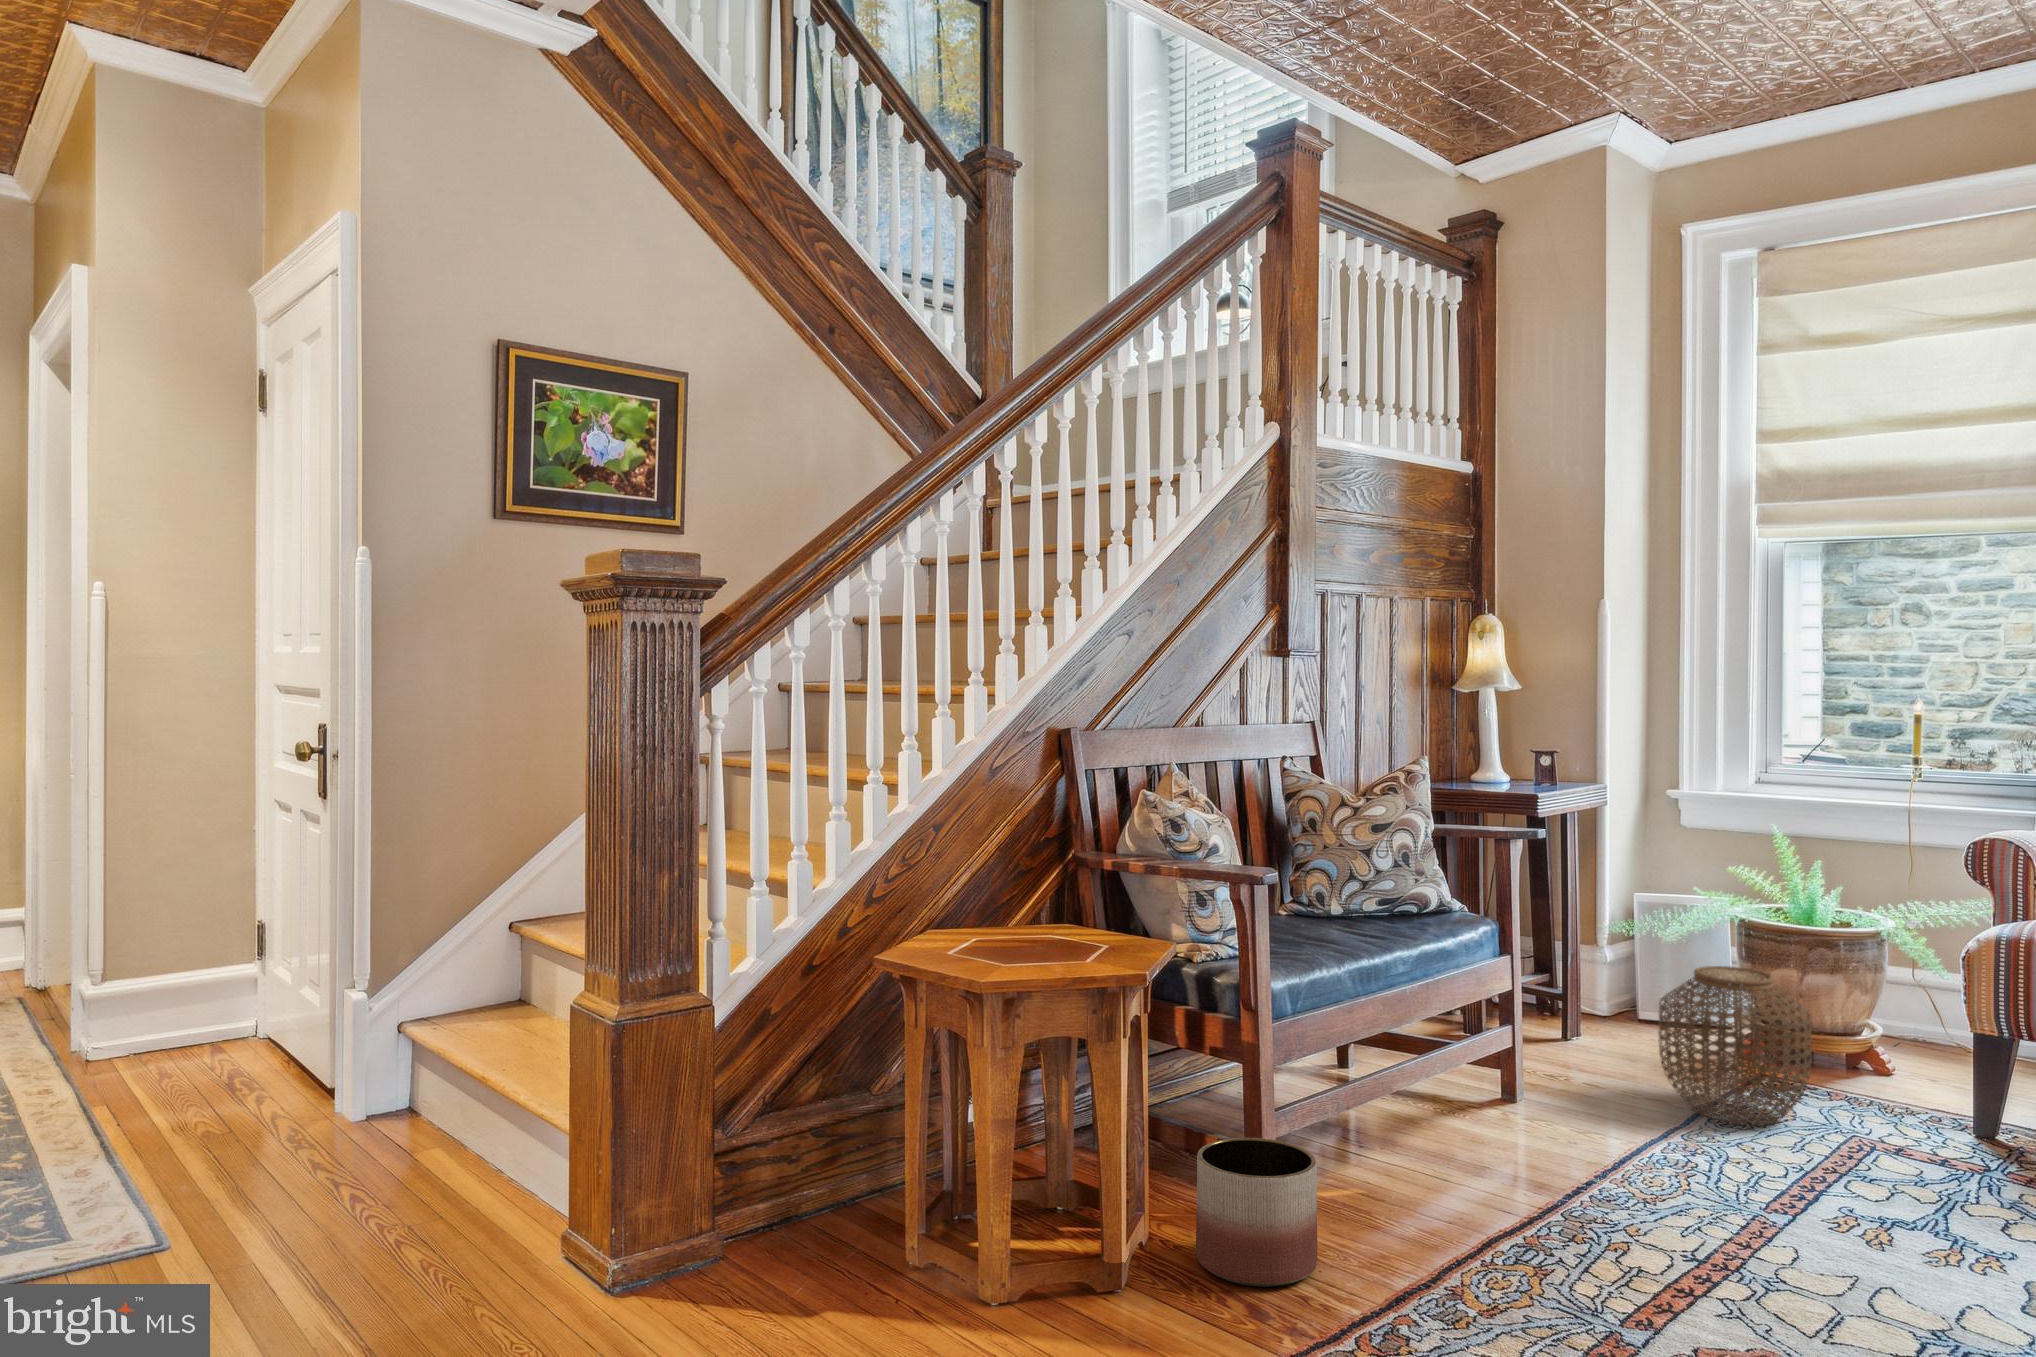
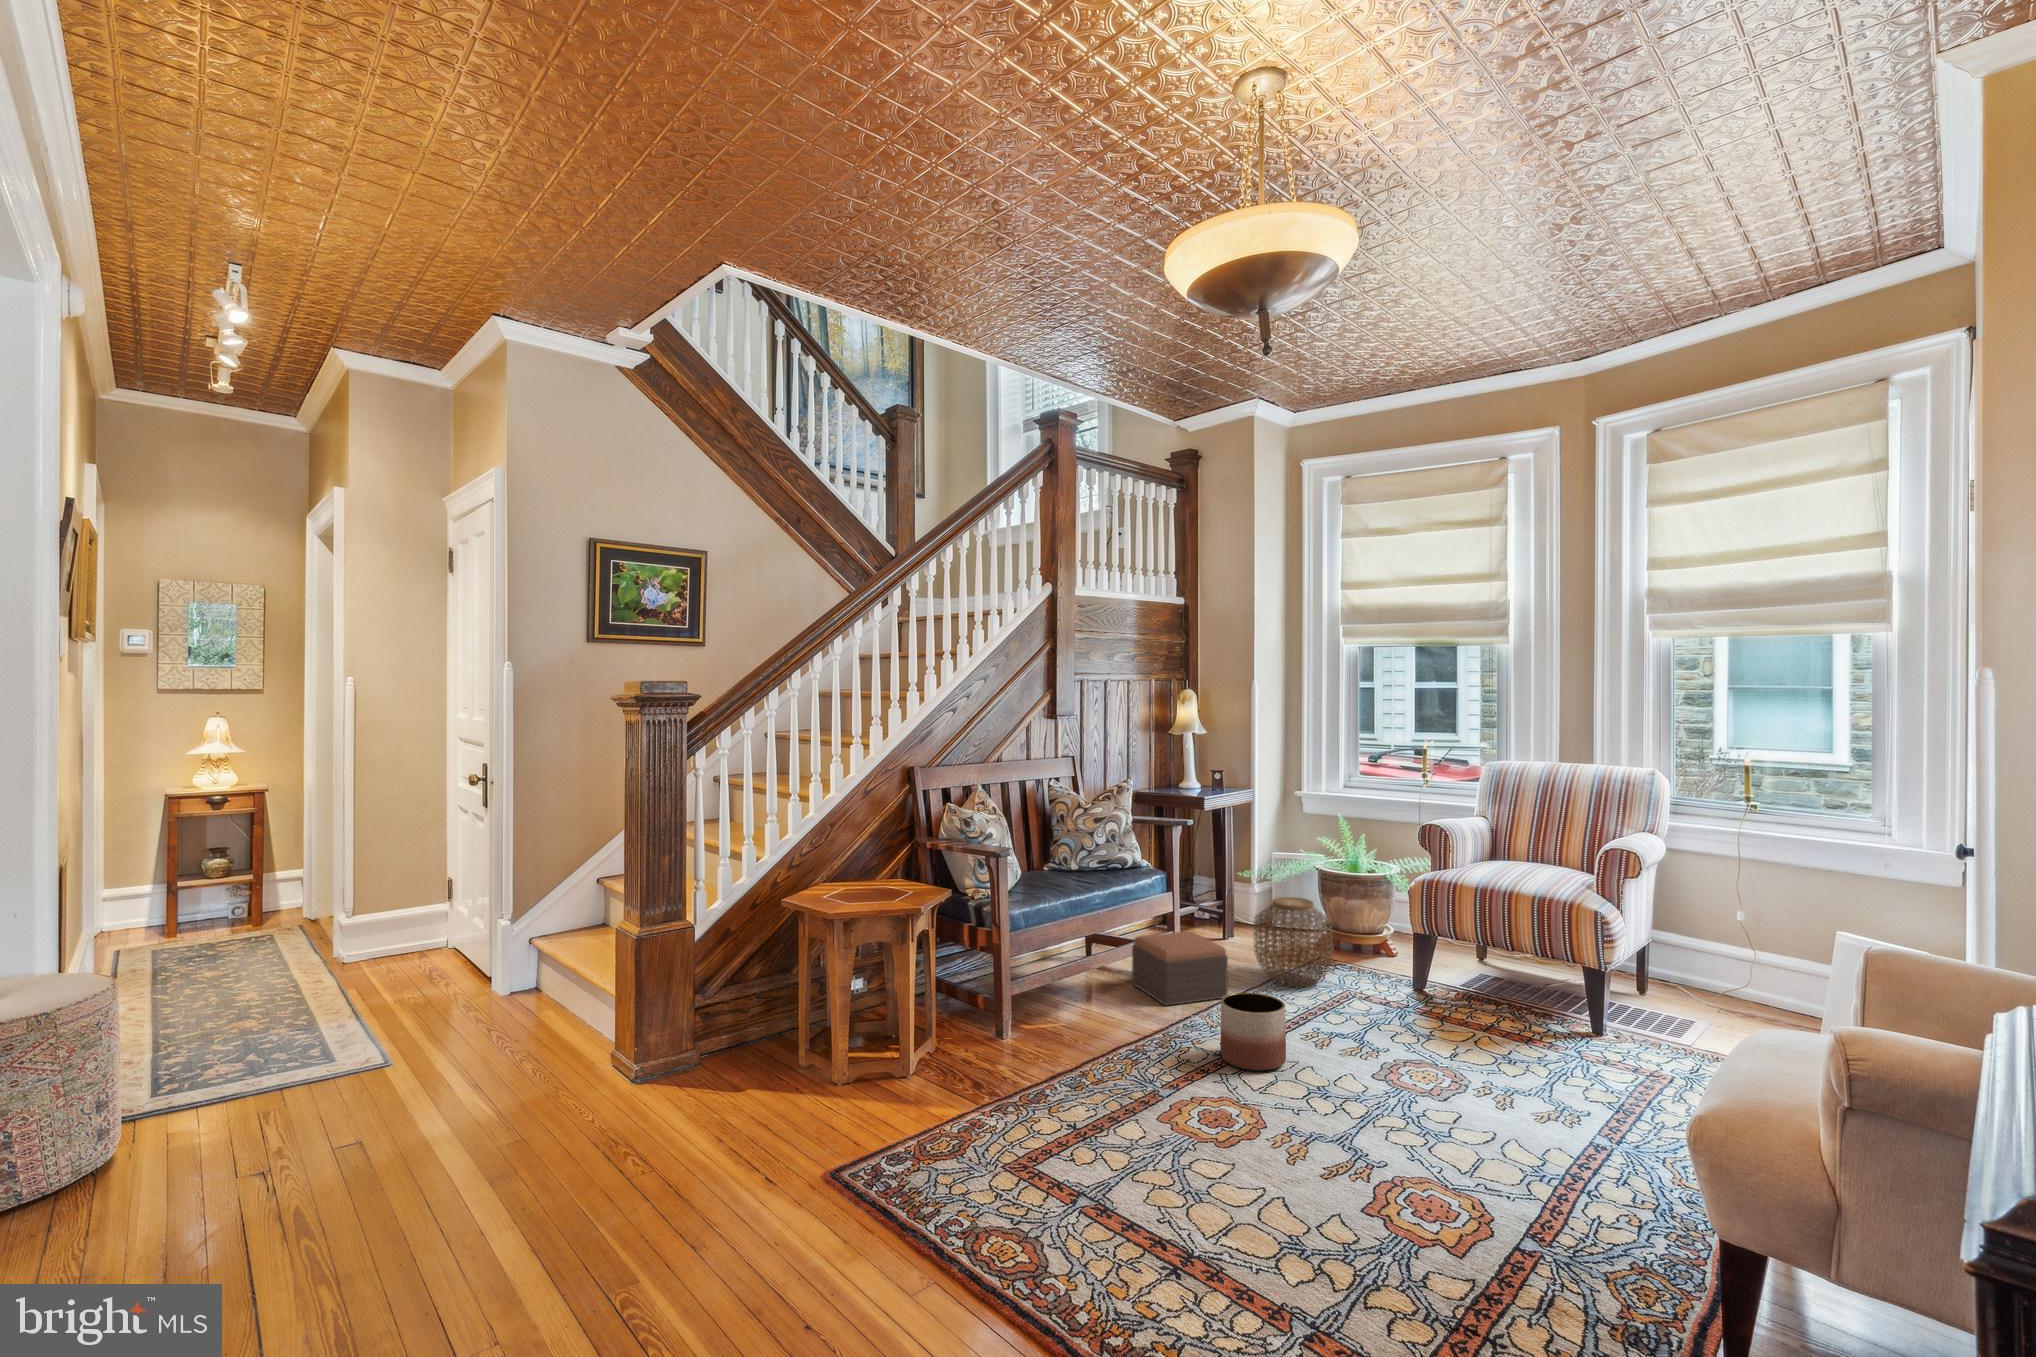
footstool: none [1448,1024,1633,1157] -> present [1132,931,1228,1006]
planter: present [1196,1138,1317,1287] -> present [1221,993,1286,1071]

